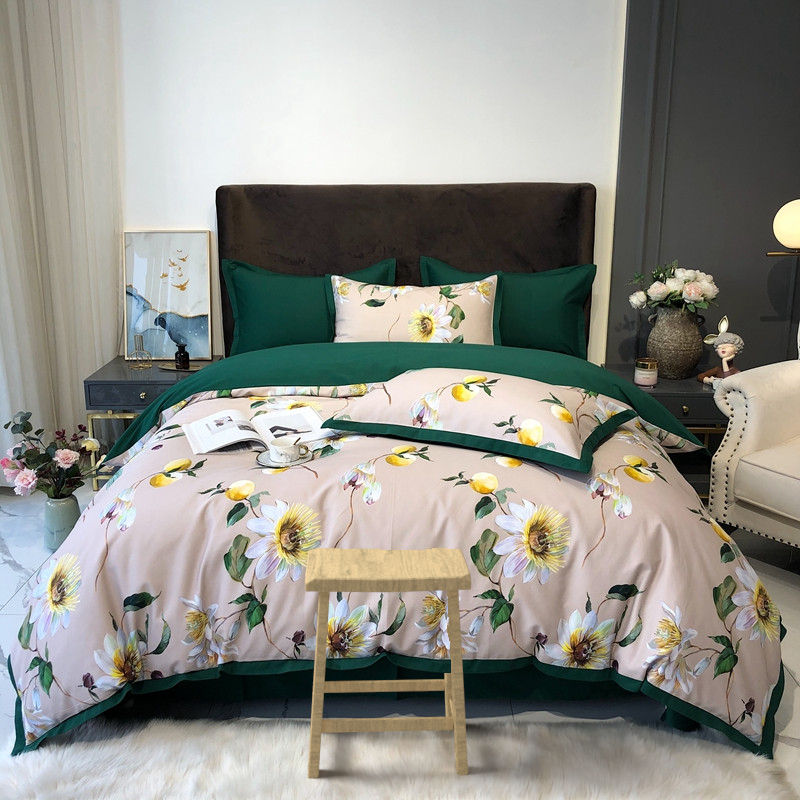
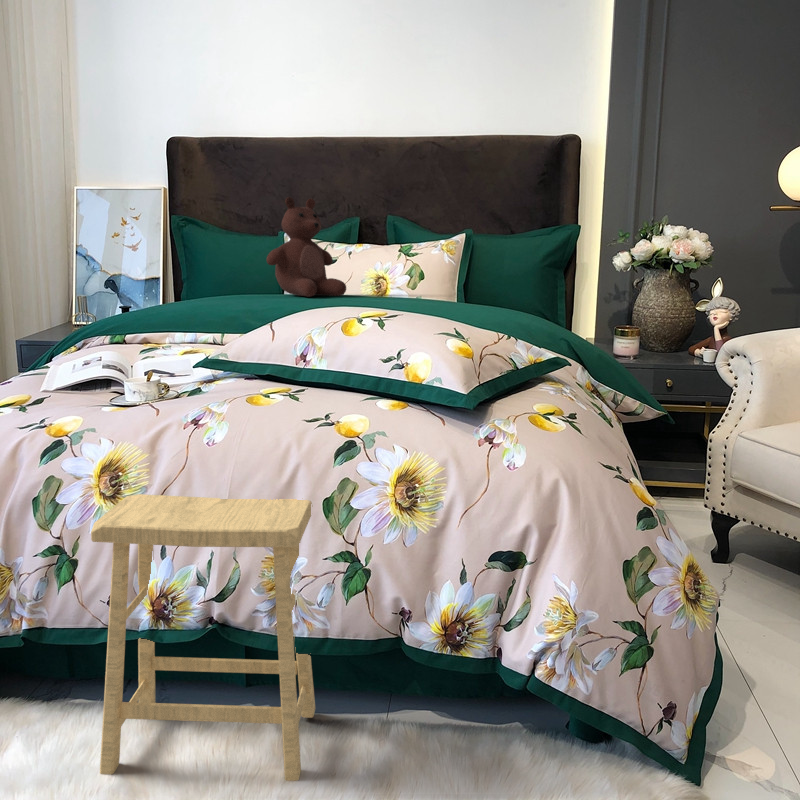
teddy bear: none [325,250,398,344] -> present [266,197,346,297]

